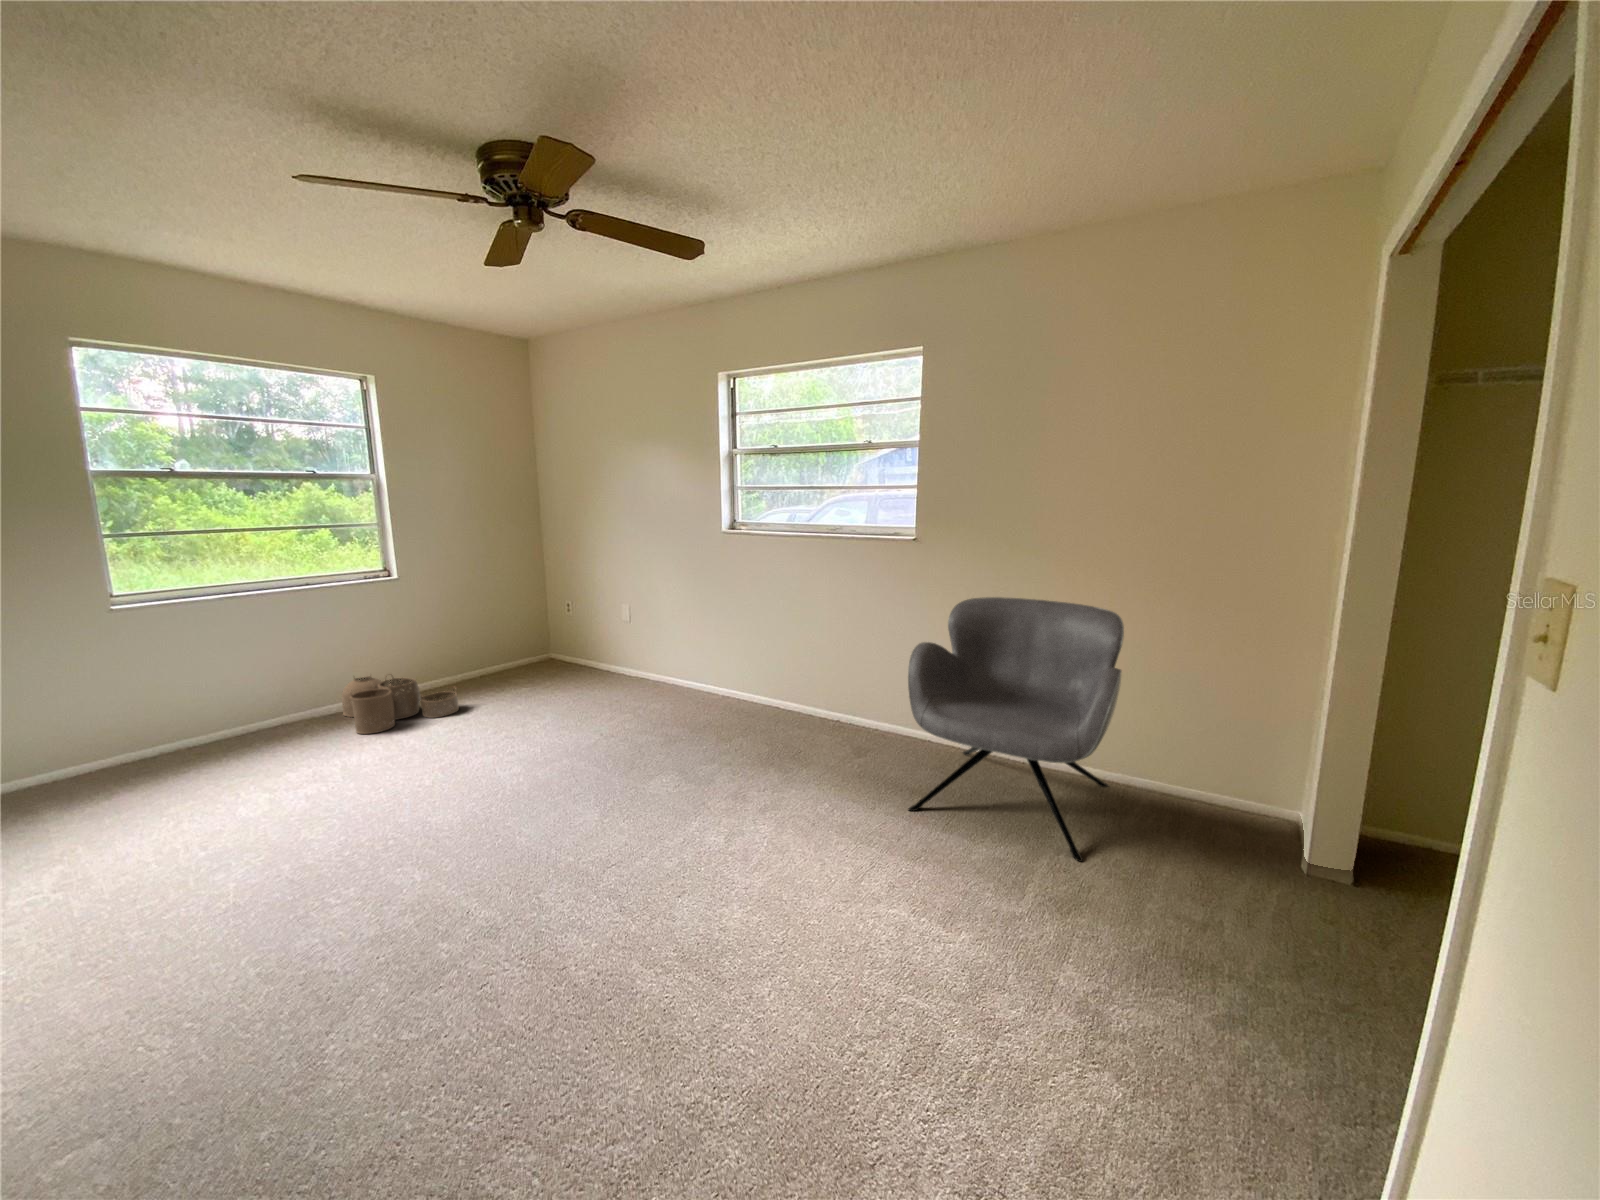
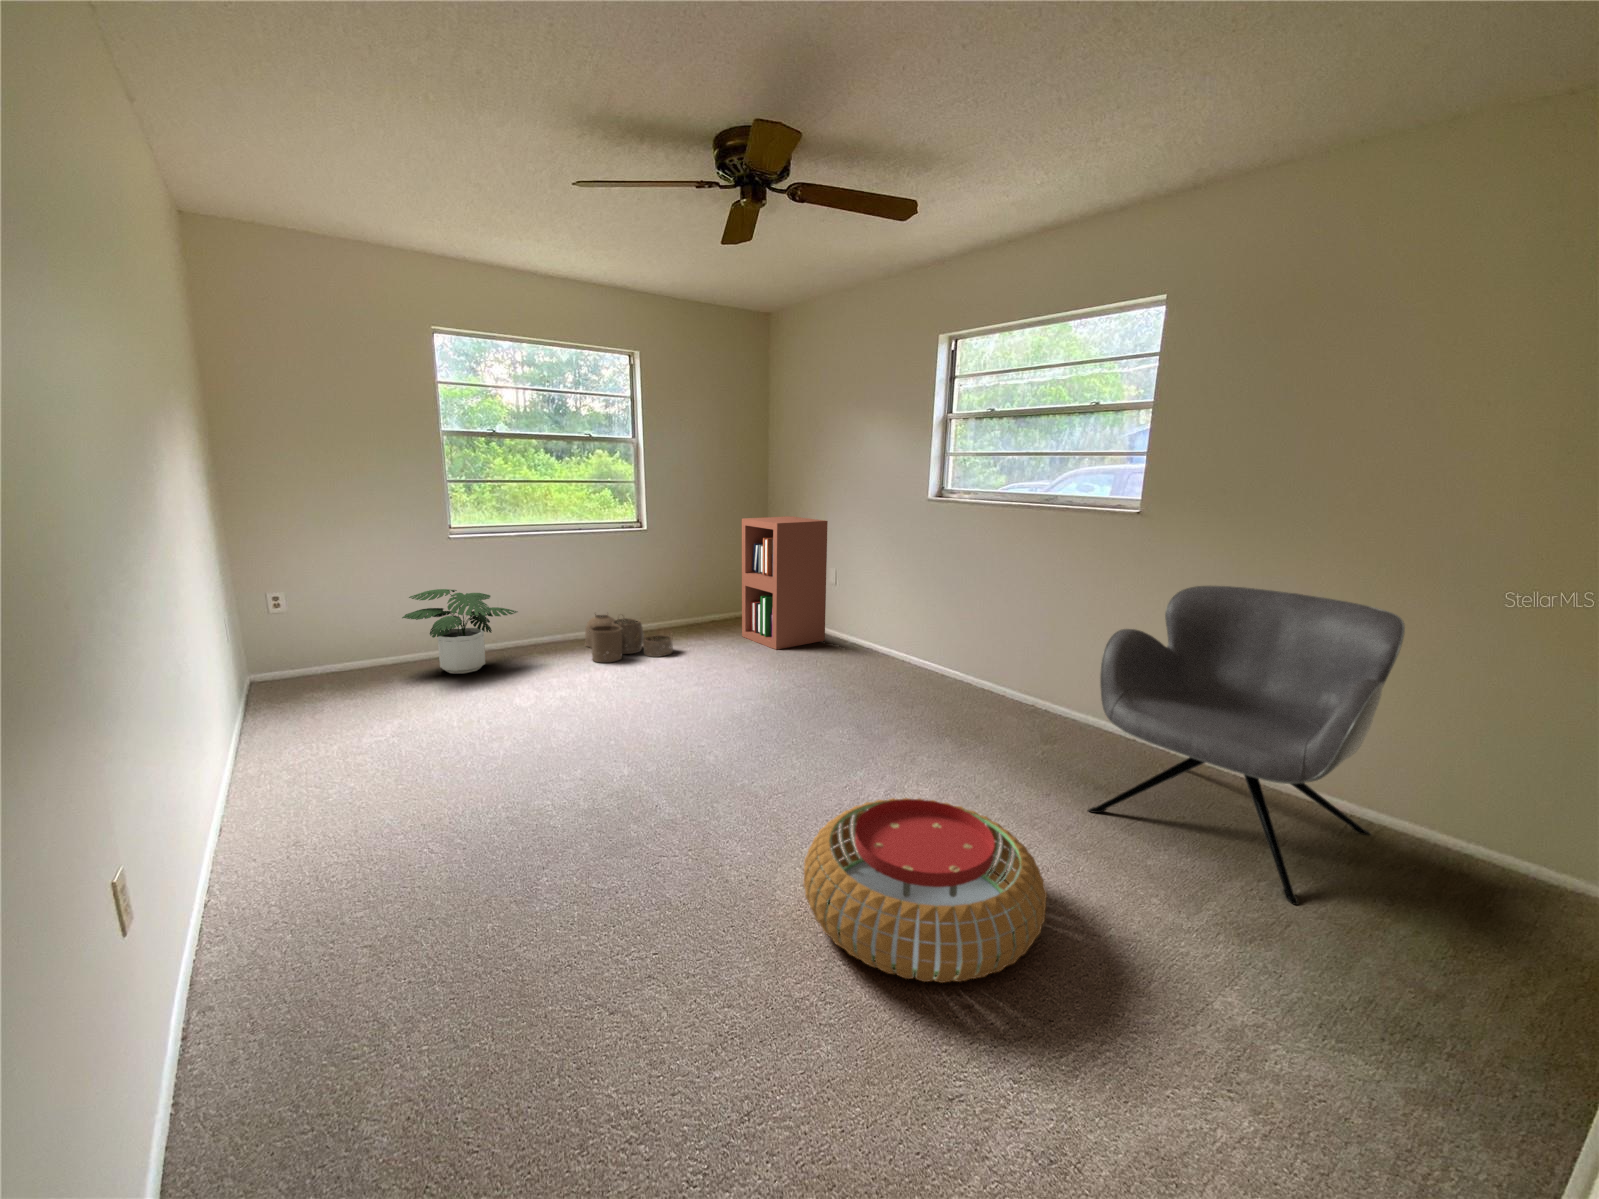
bookshelf: none [527,552,628,691] -> present [742,516,828,650]
potted plant: none [54,671,245,779] -> present [402,589,518,673]
pouf: none [668,837,910,1041] -> present [803,798,1047,983]

